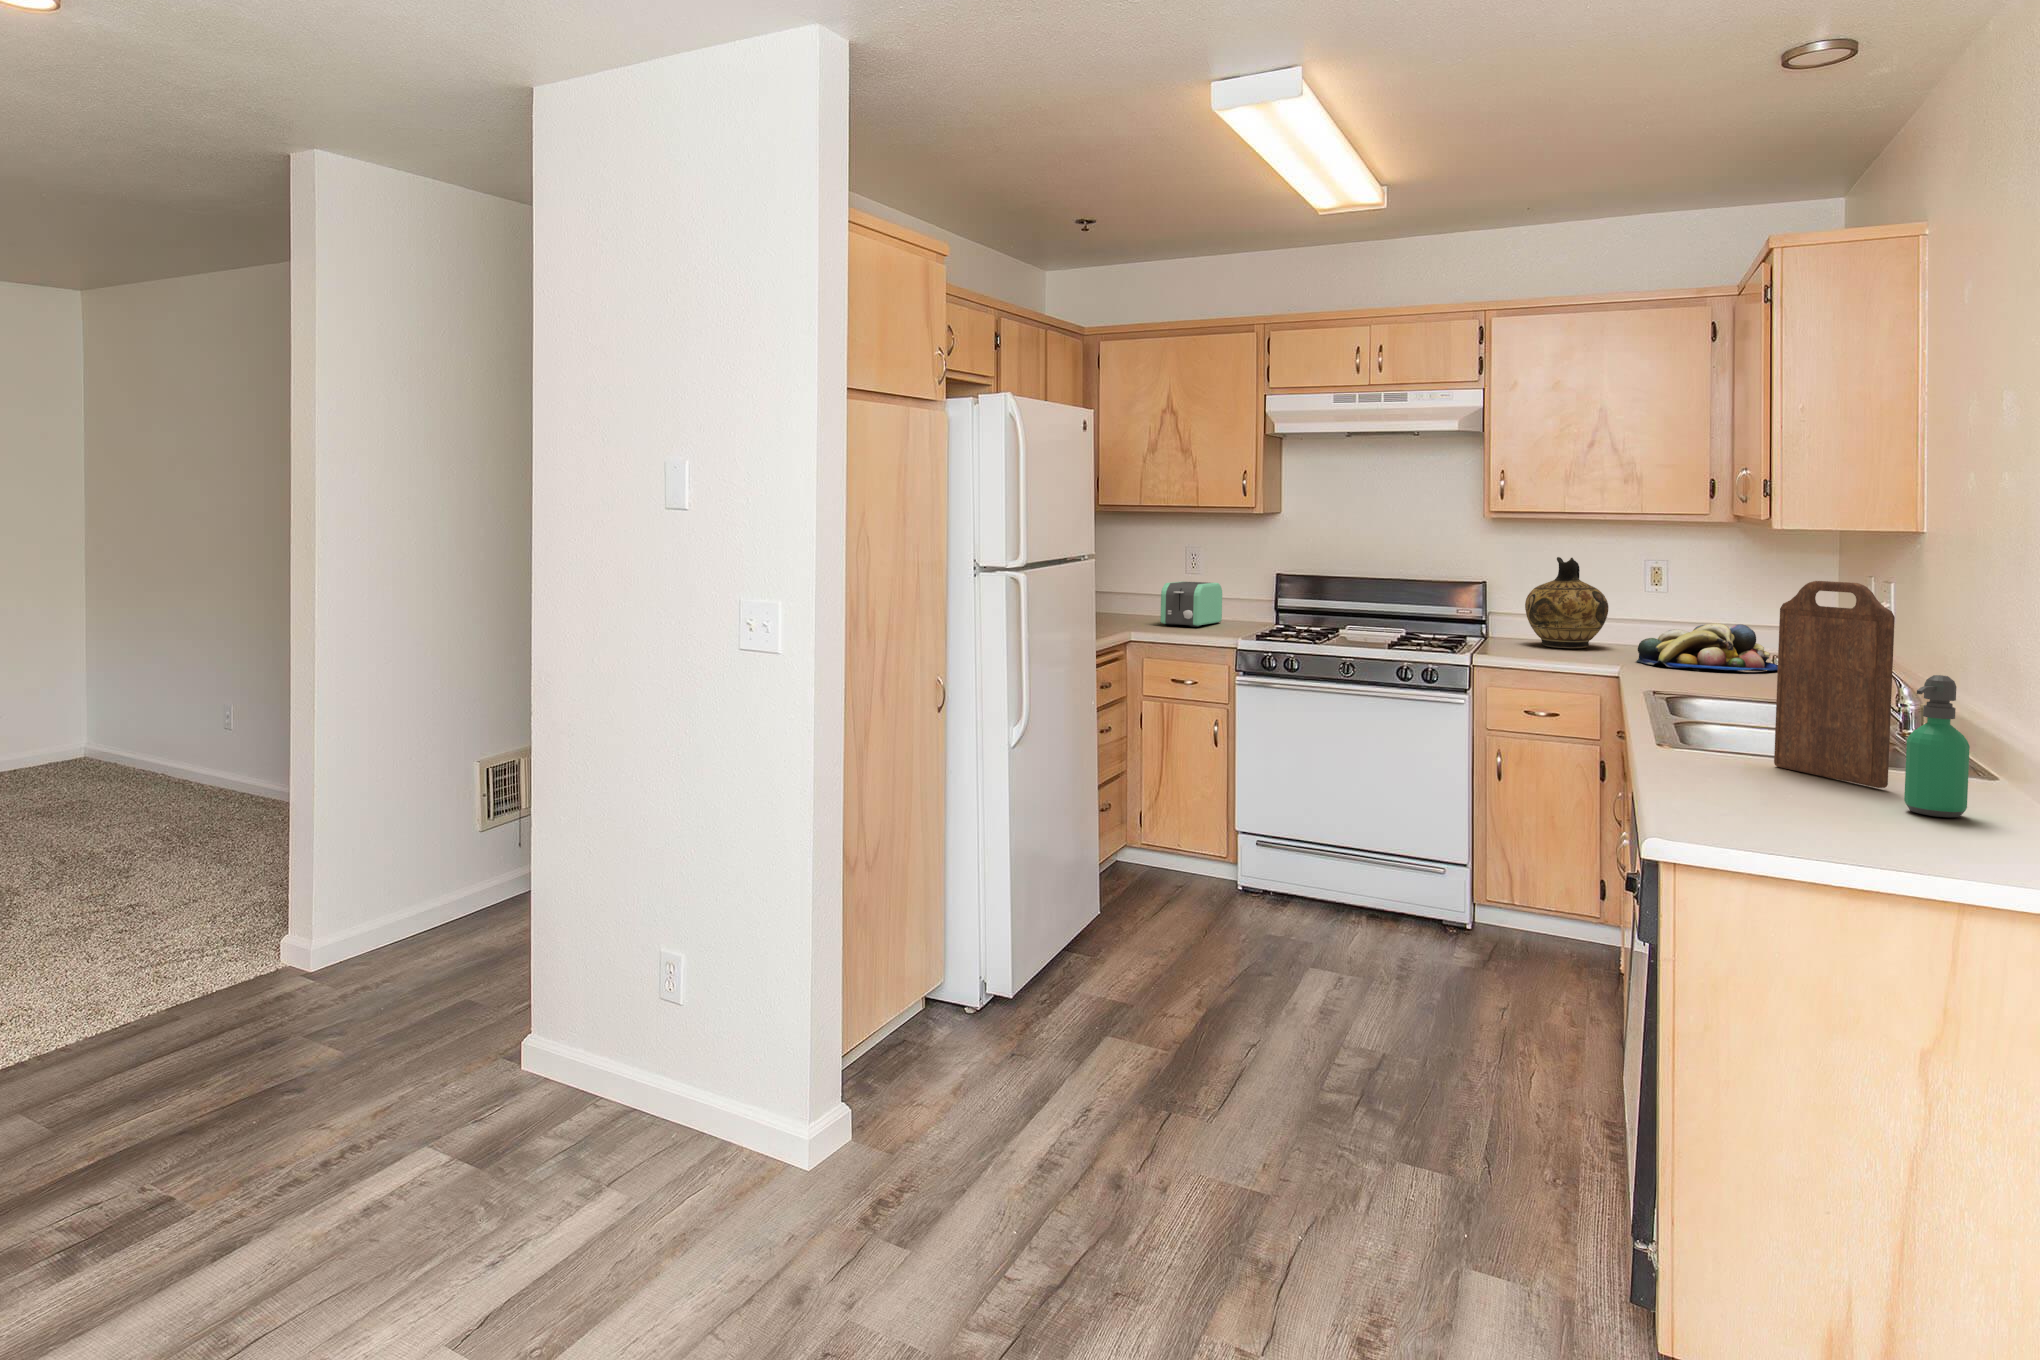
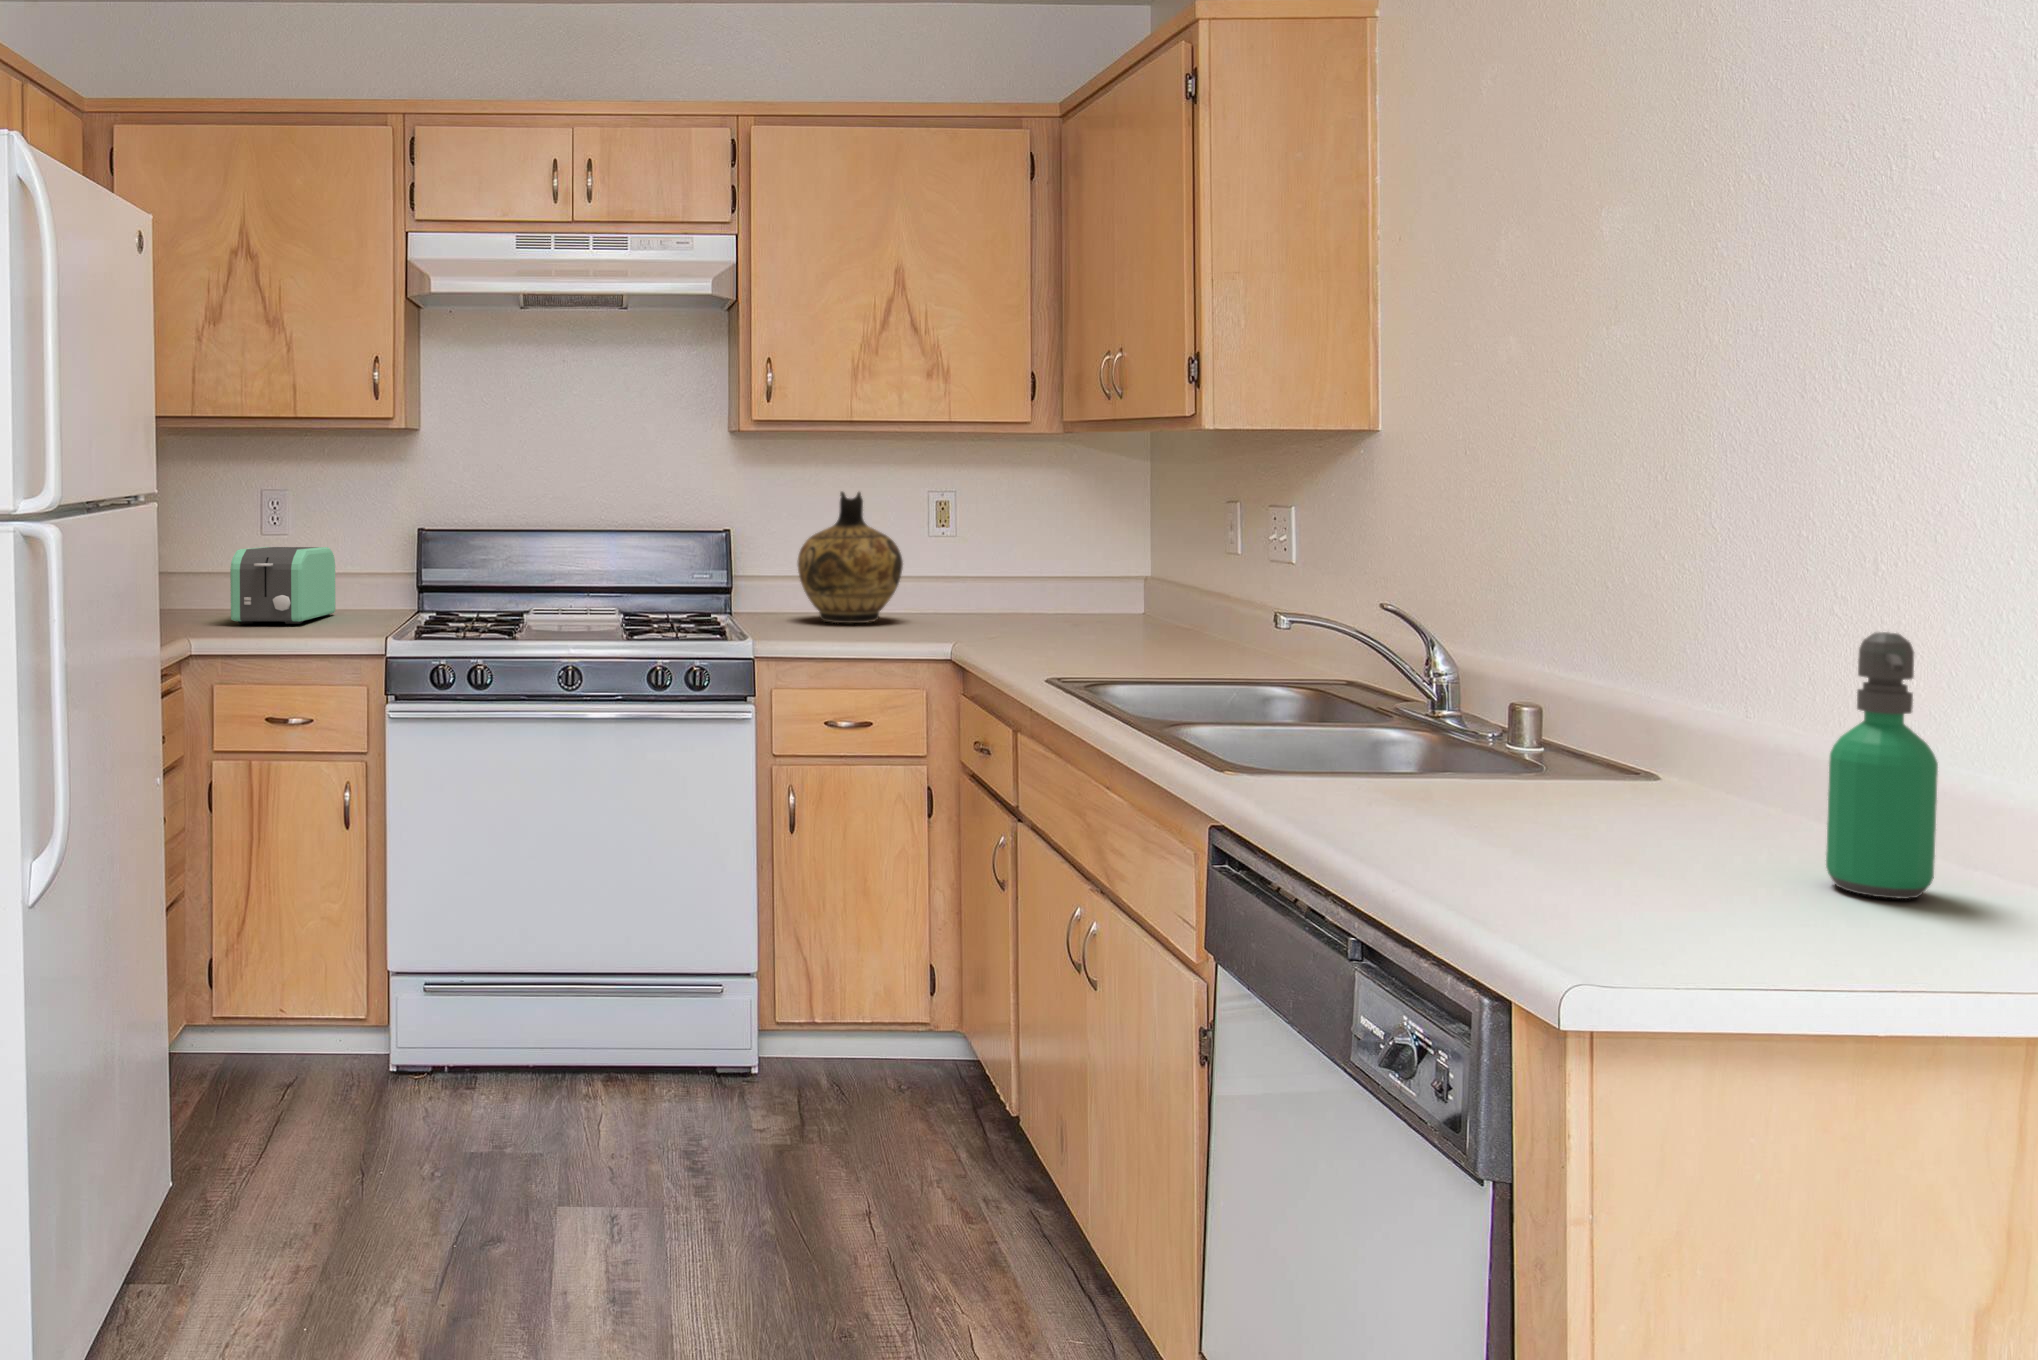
cutting board: present [1774,581,1895,788] -> none [1478,475,1710,840]
fruit bowl: present [1637,623,1778,671] -> none [962,576,1129,642]

